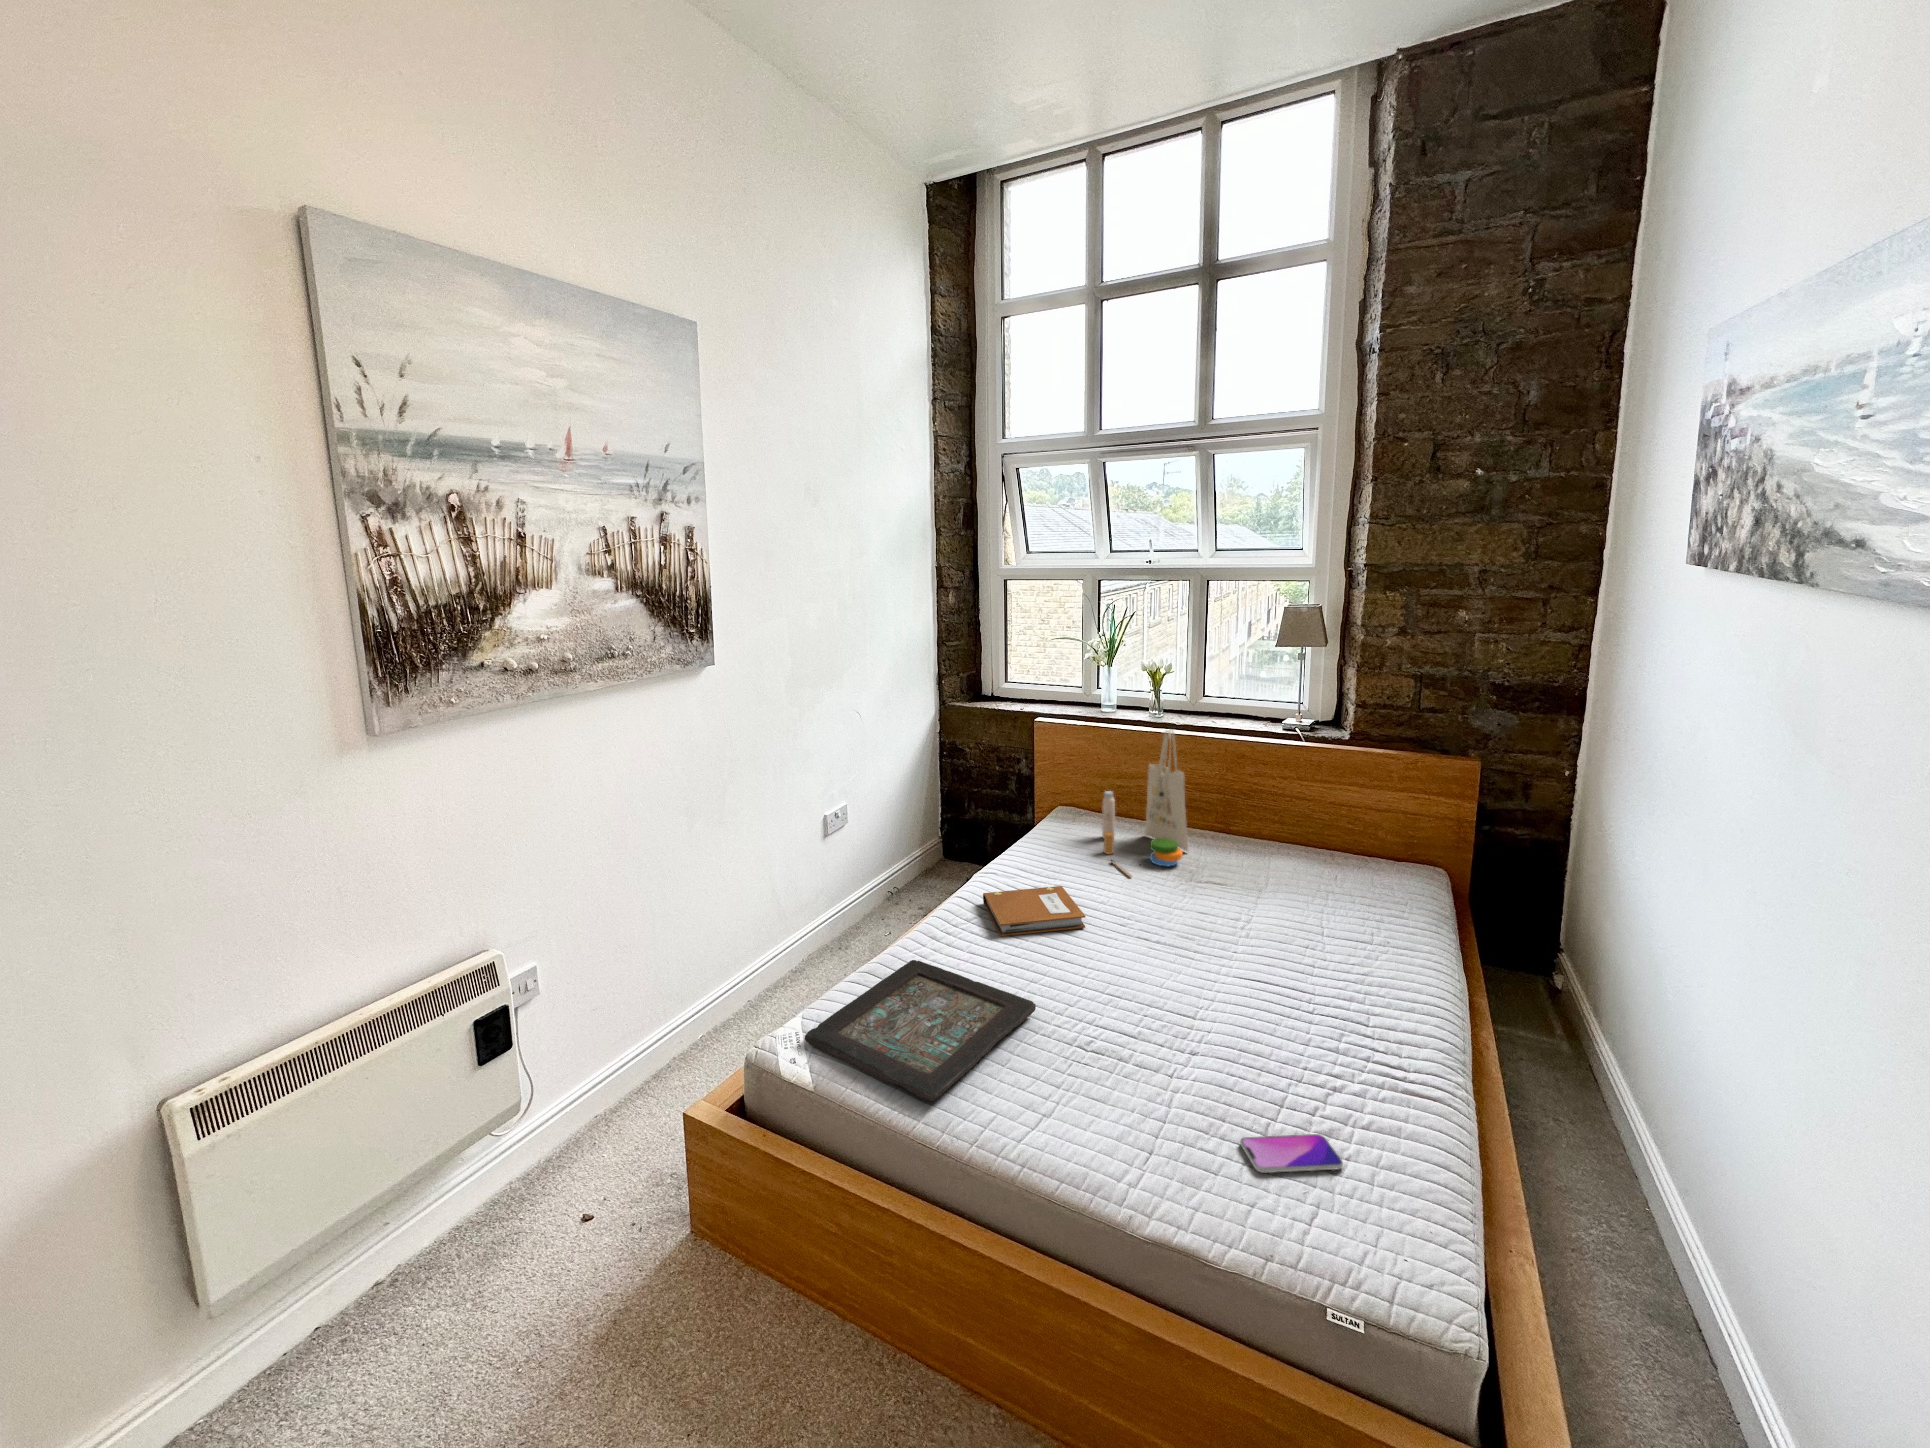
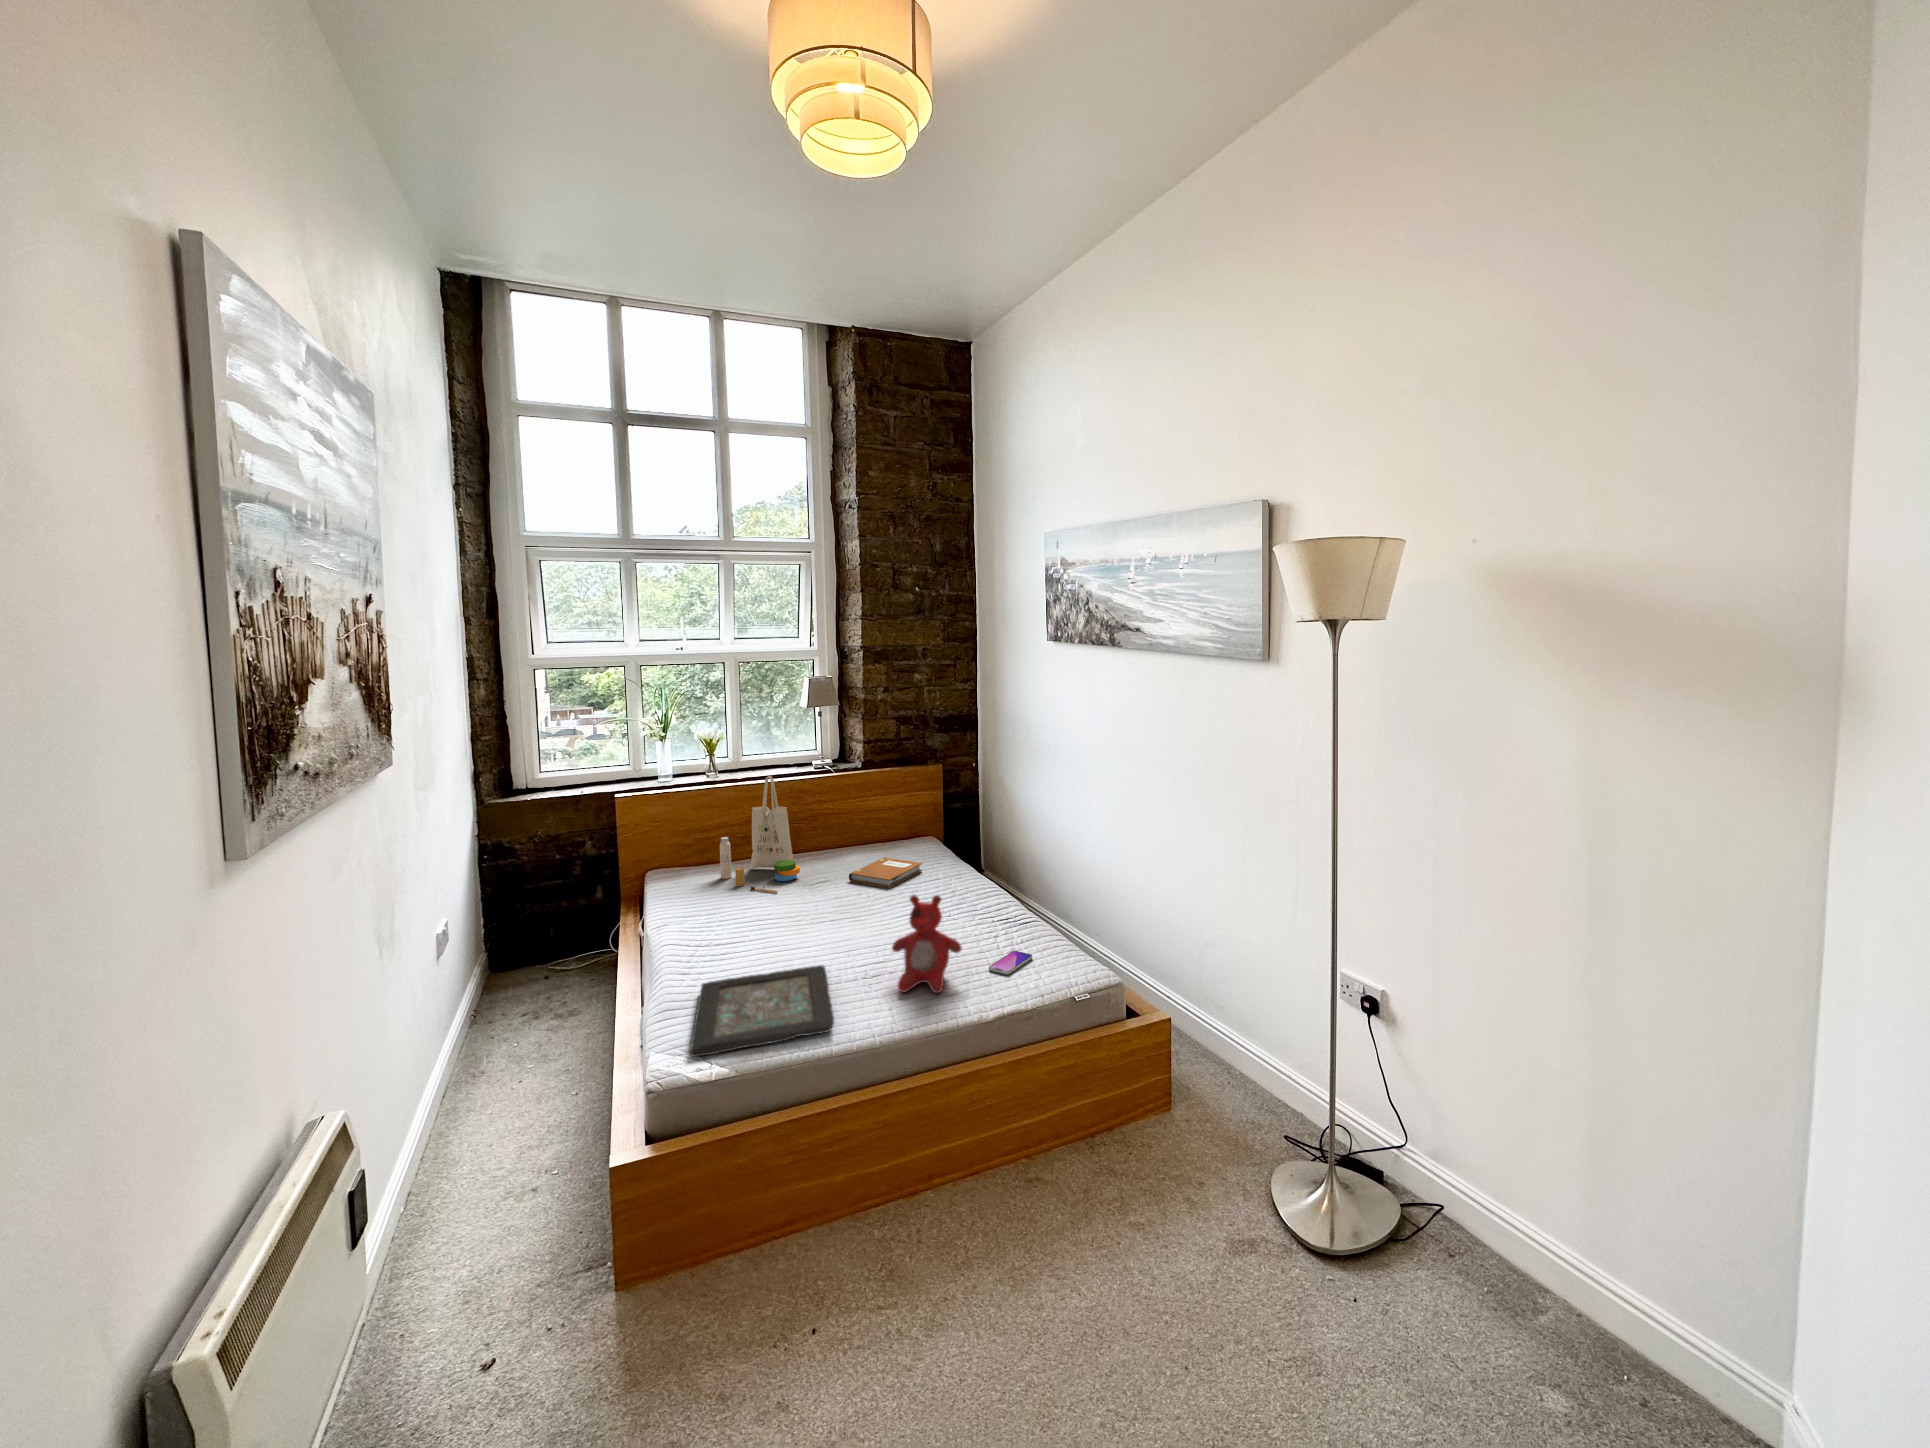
notebook: present [983,886,1085,936] -> present [849,858,922,888]
stuffed bear: none [1071,967,1186,1134] -> present [892,895,962,993]

